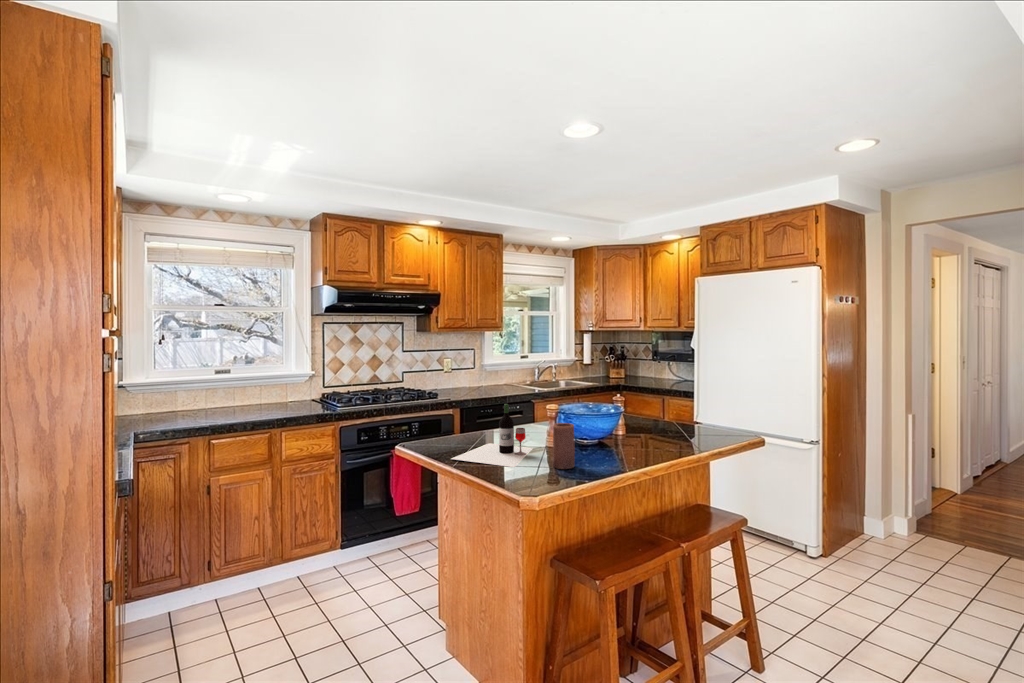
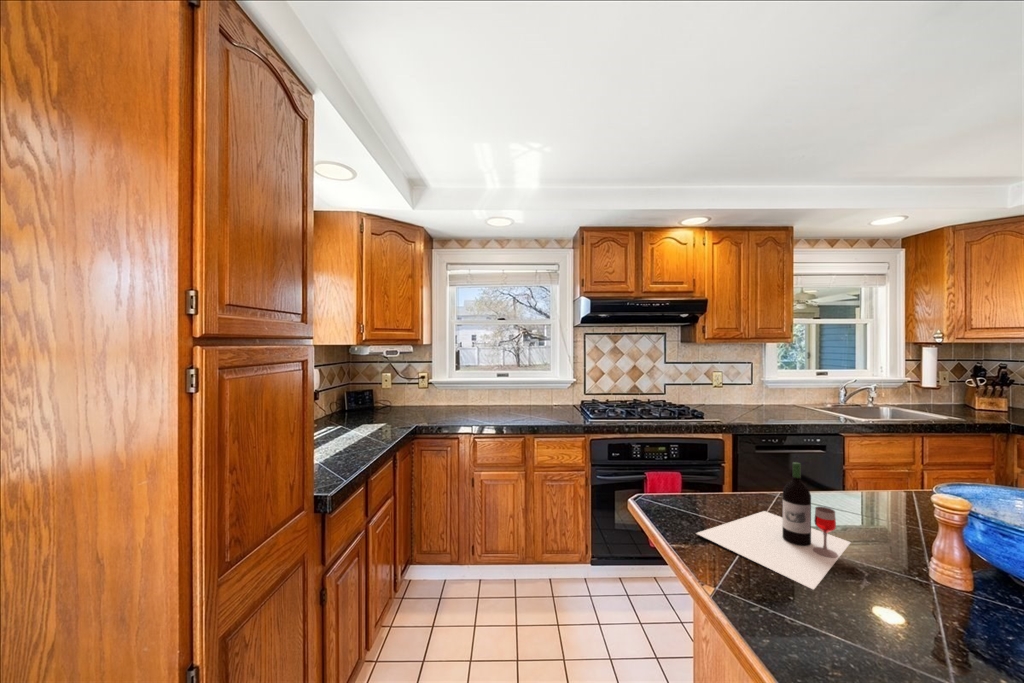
candle: present [553,423,575,469] -> none [910,531,973,642]

